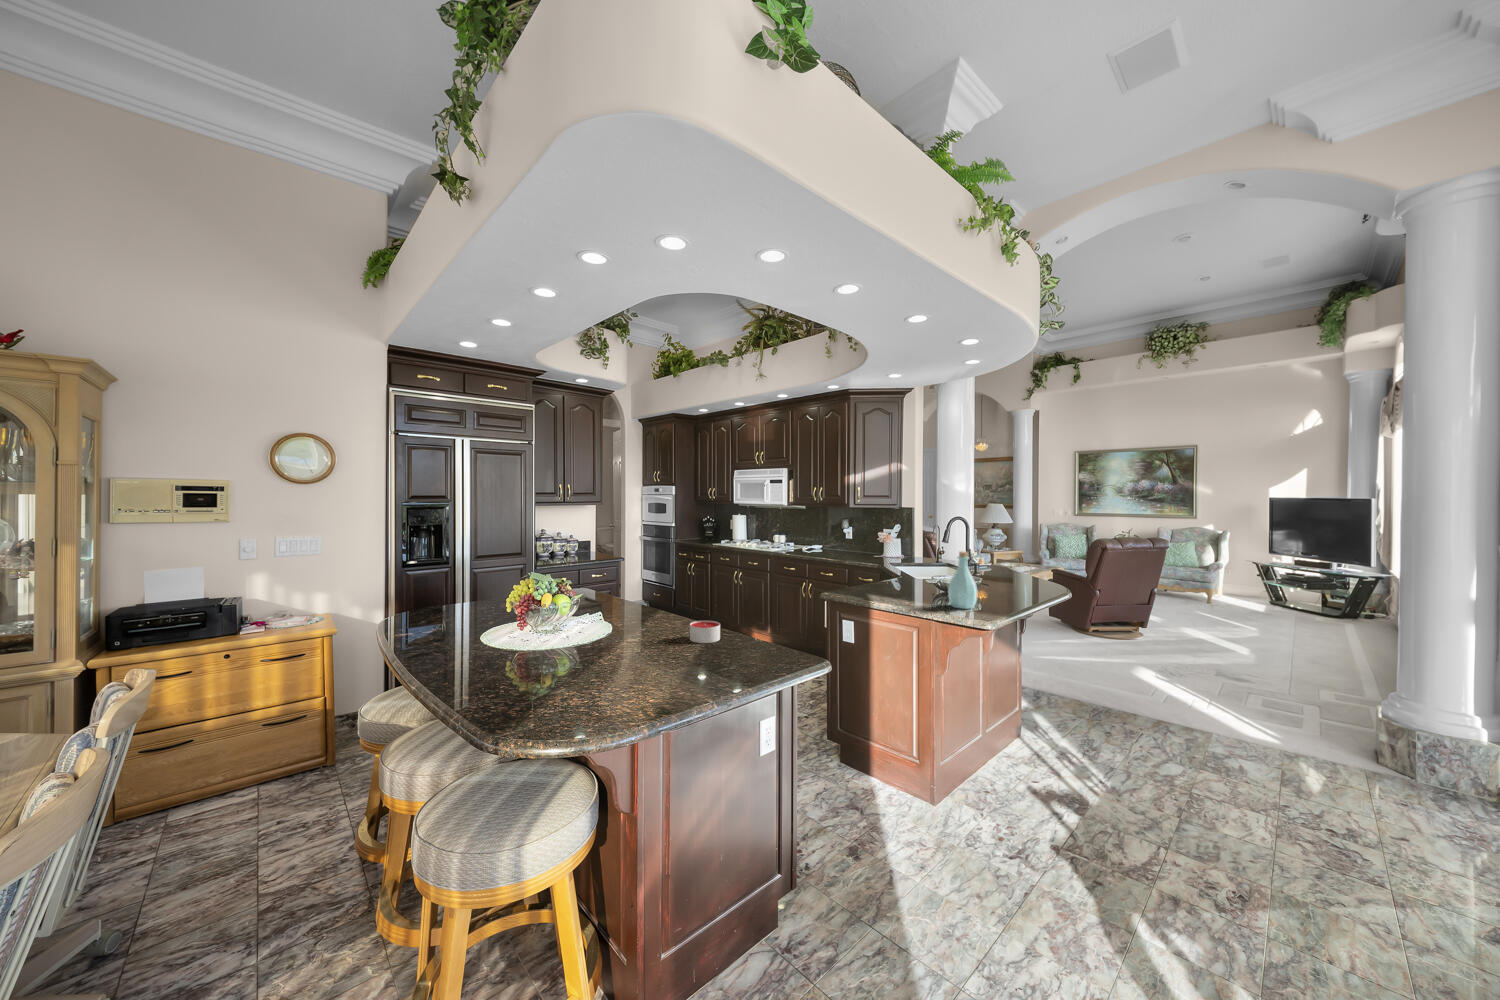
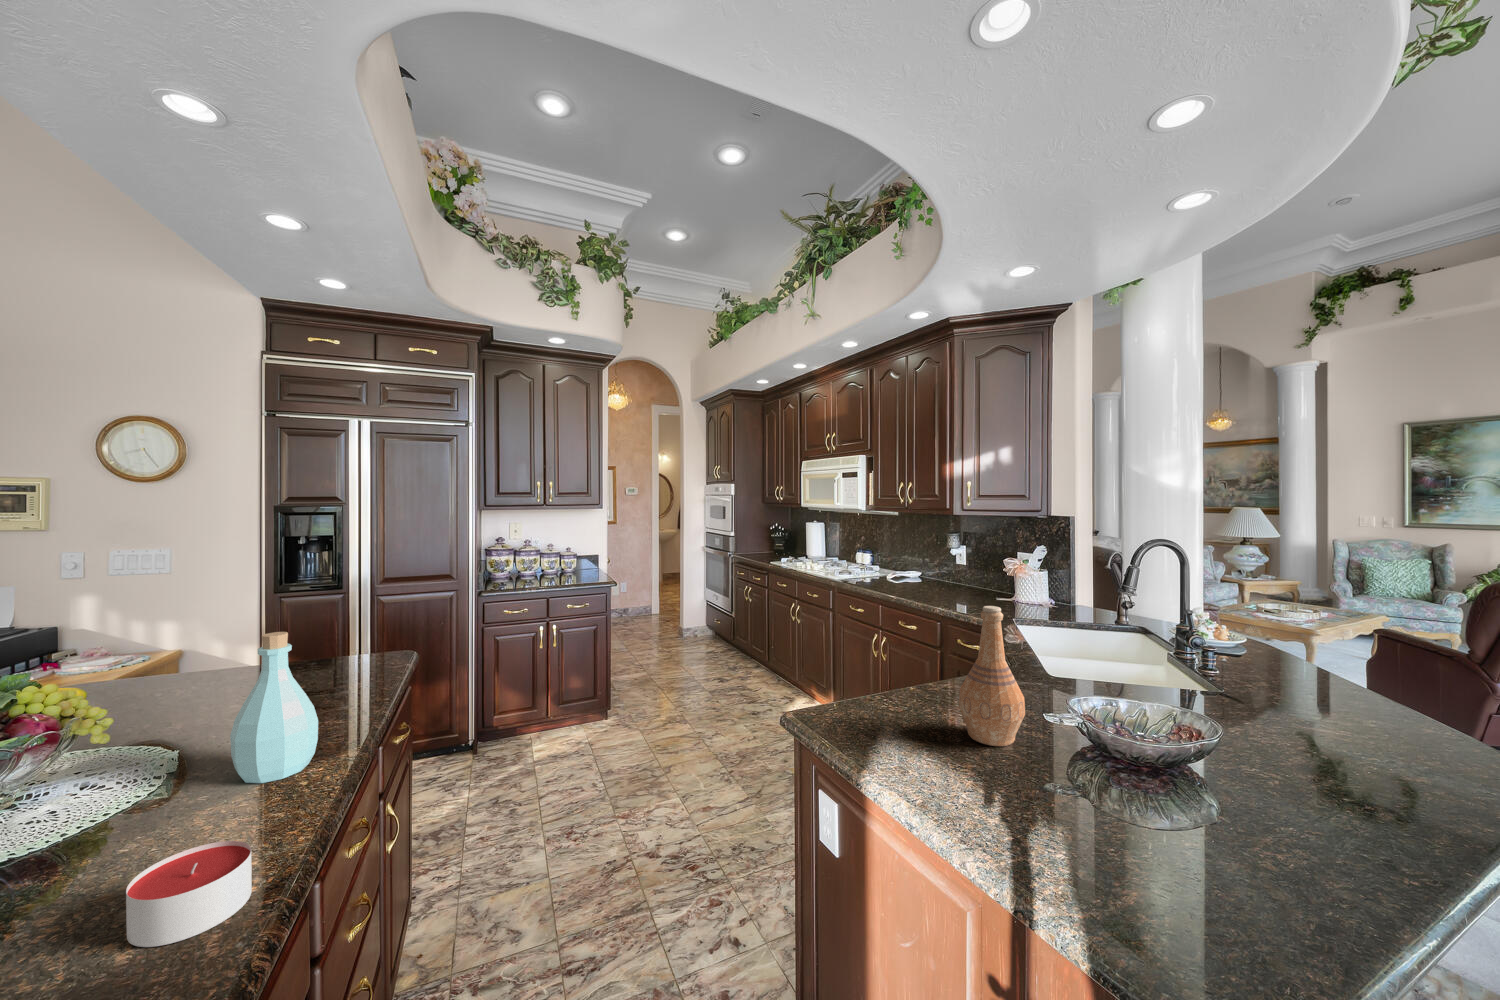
vase: none [899,543,925,598] -> present [959,606,1025,746]
bottle: present [948,551,977,609] -> present [230,632,318,783]

